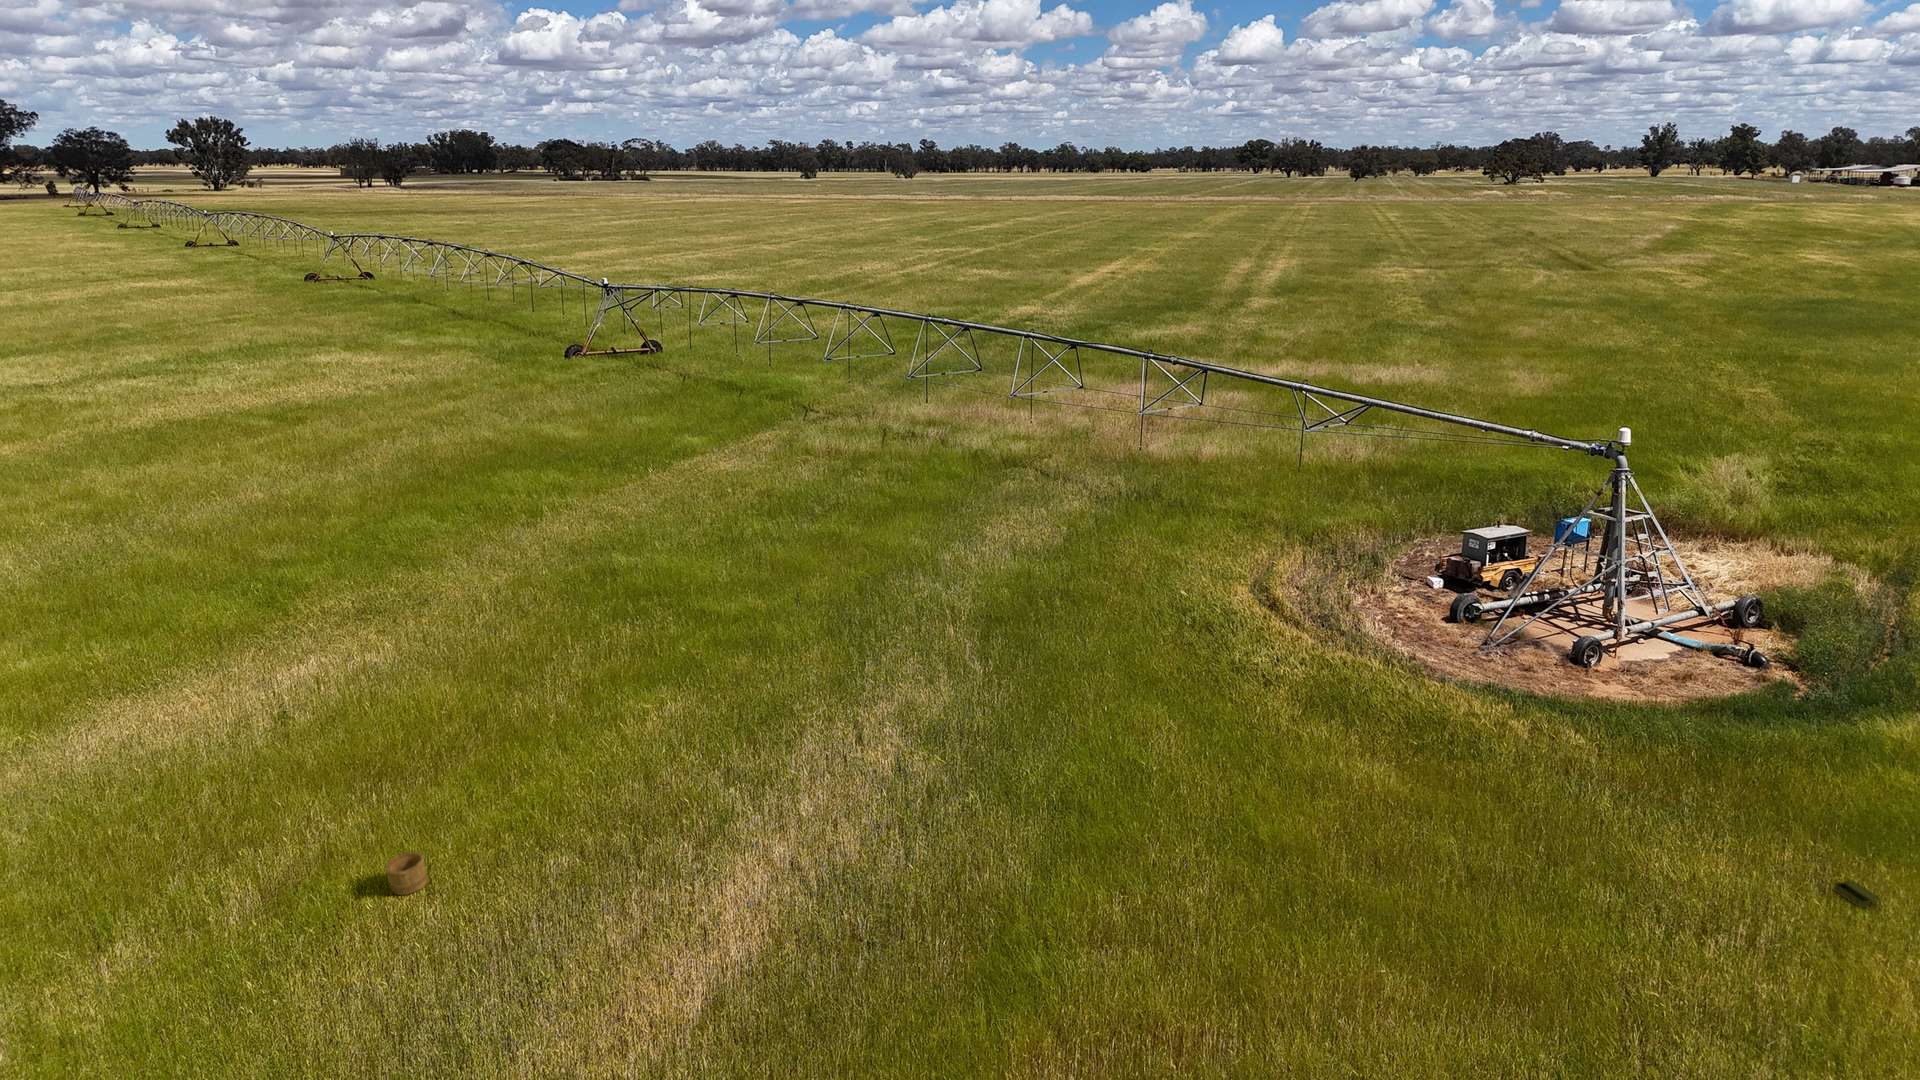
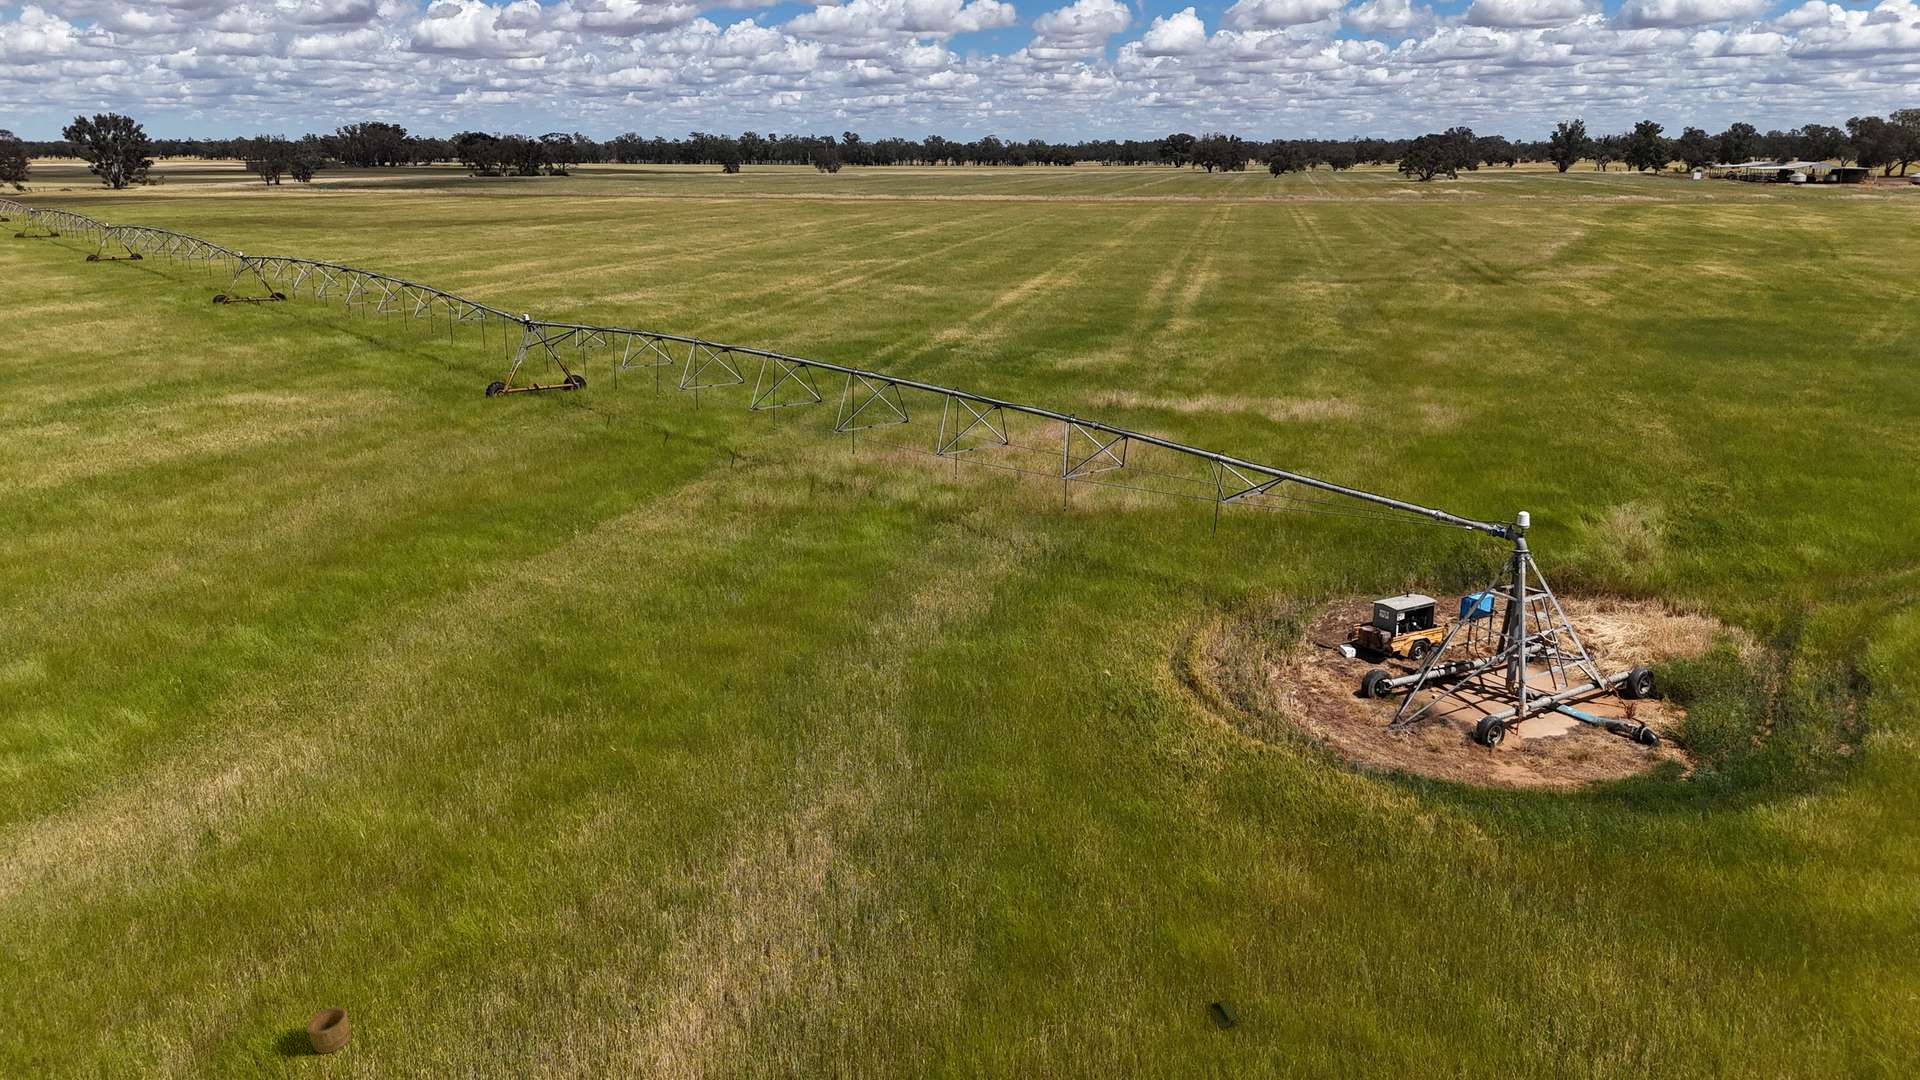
toolbox: present [1833,881,1879,908] -> present [1209,1000,1239,1028]

